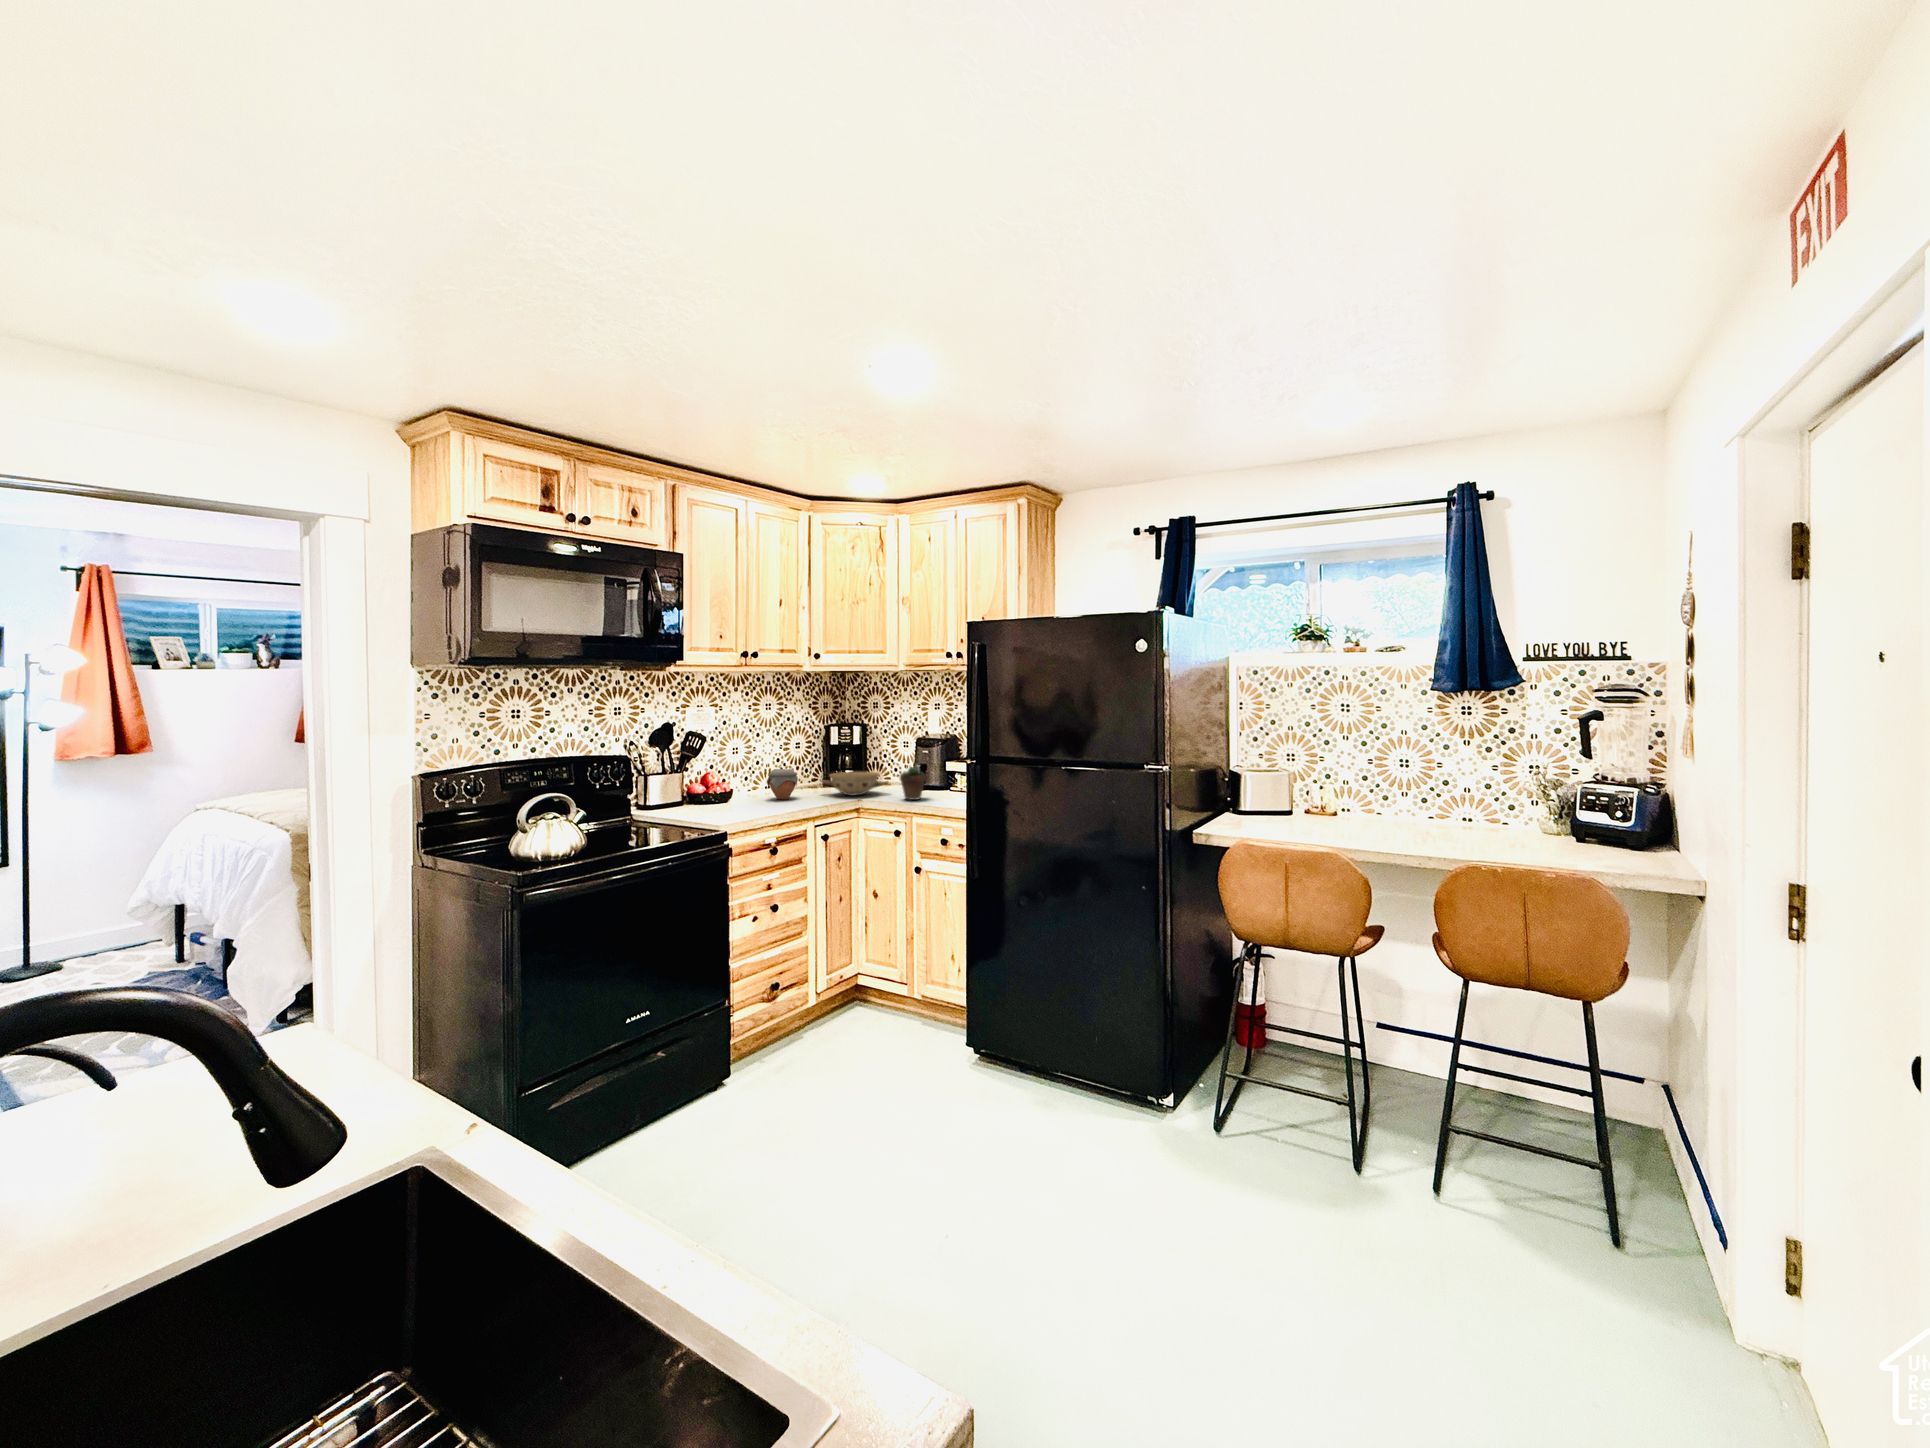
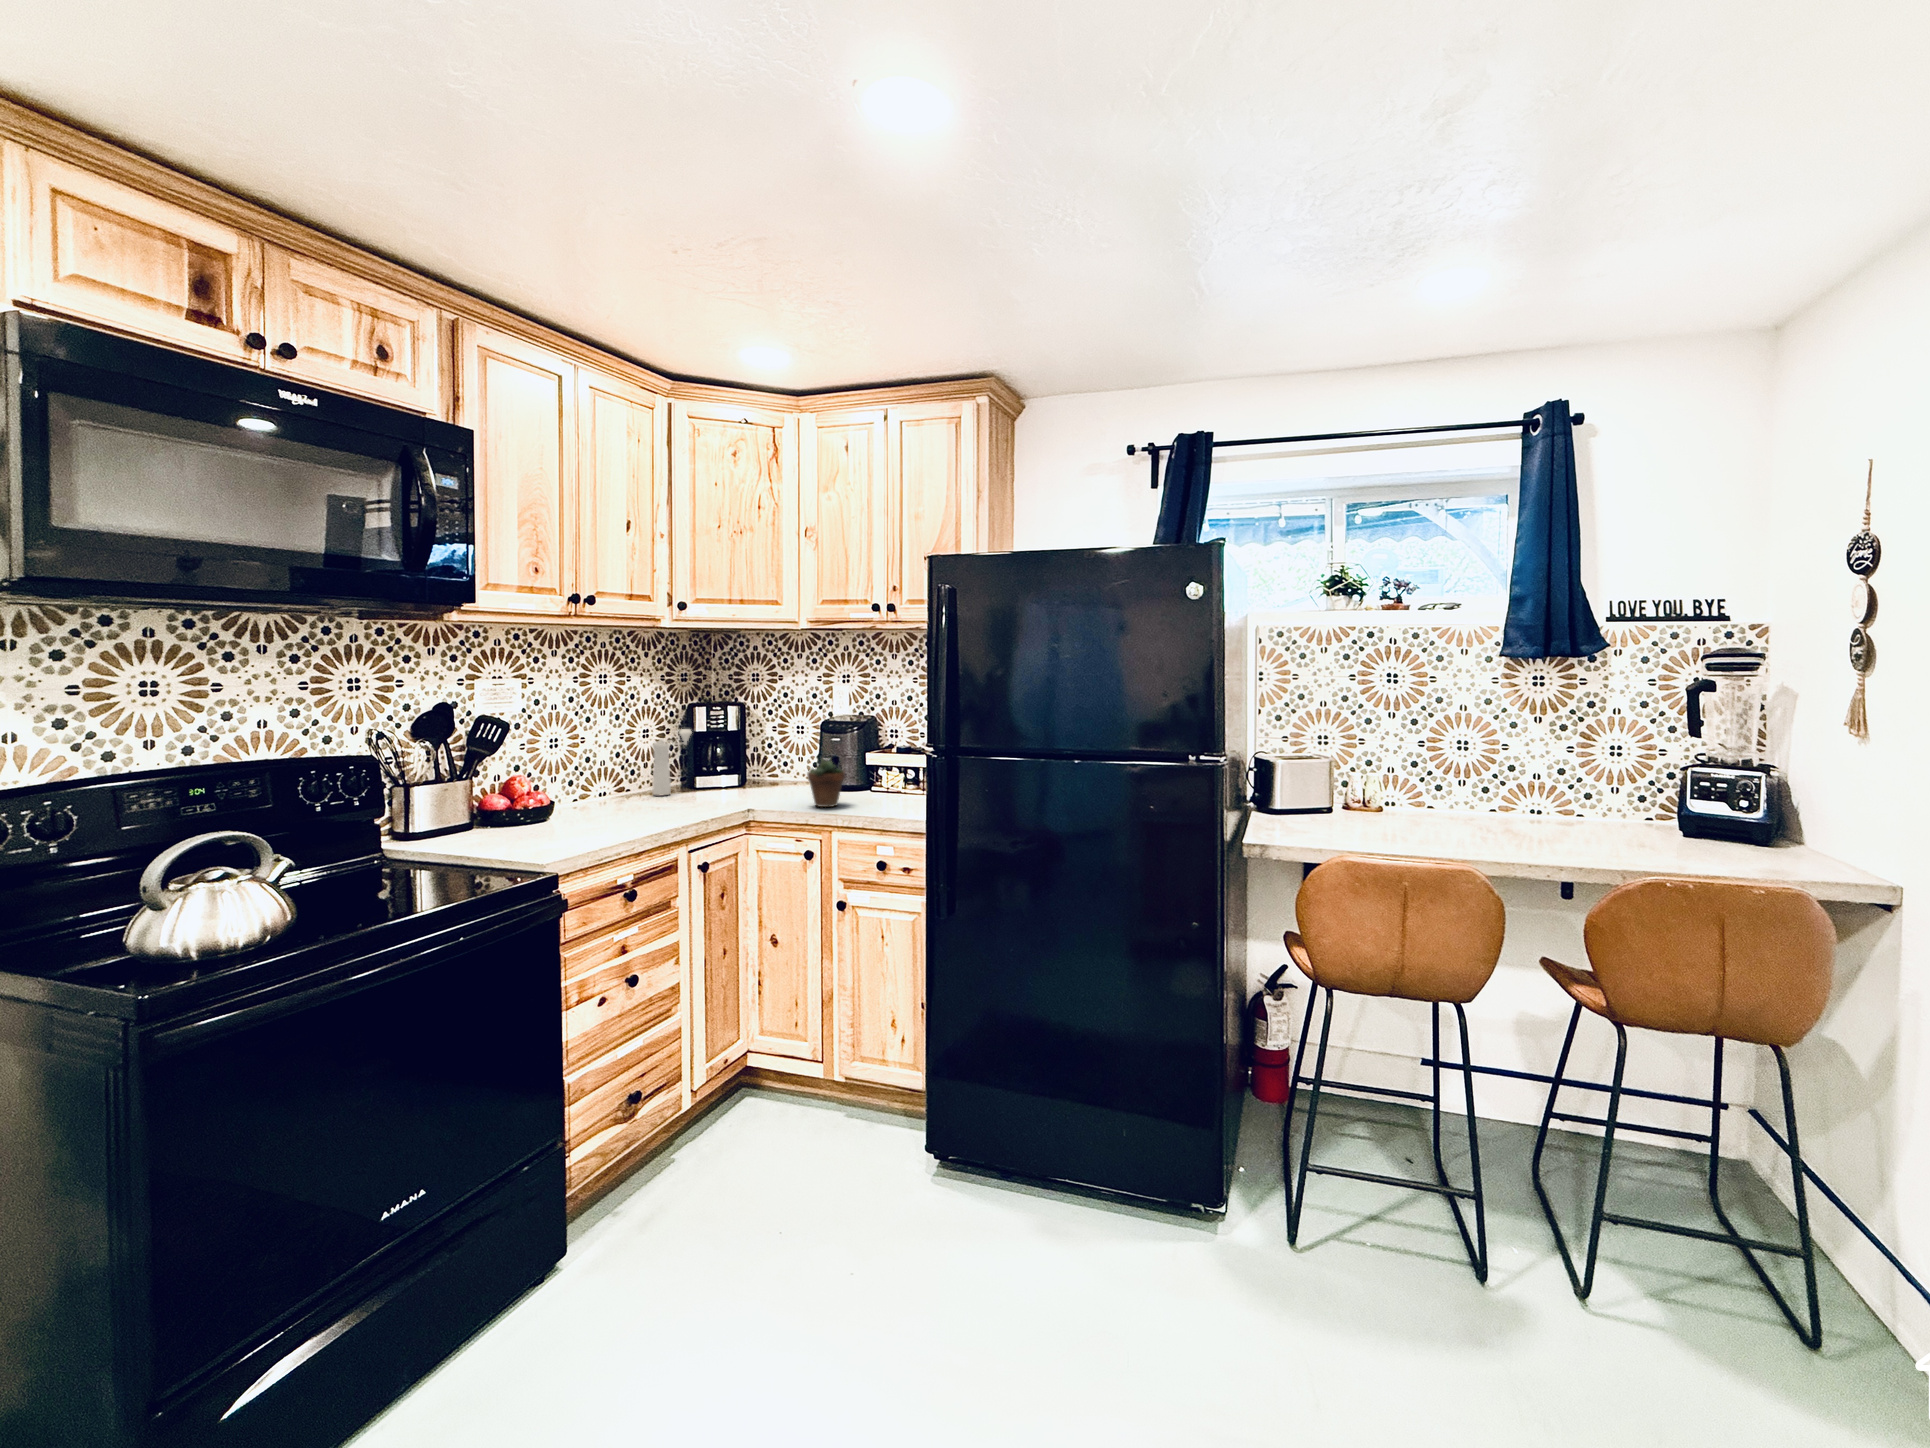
pepper mill: none [801,743,829,790] -> present [652,729,692,795]
jar: present [767,769,798,799] -> none [606,768,653,813]
ceramic bowl: present [821,772,888,796] -> none [687,768,786,803]

